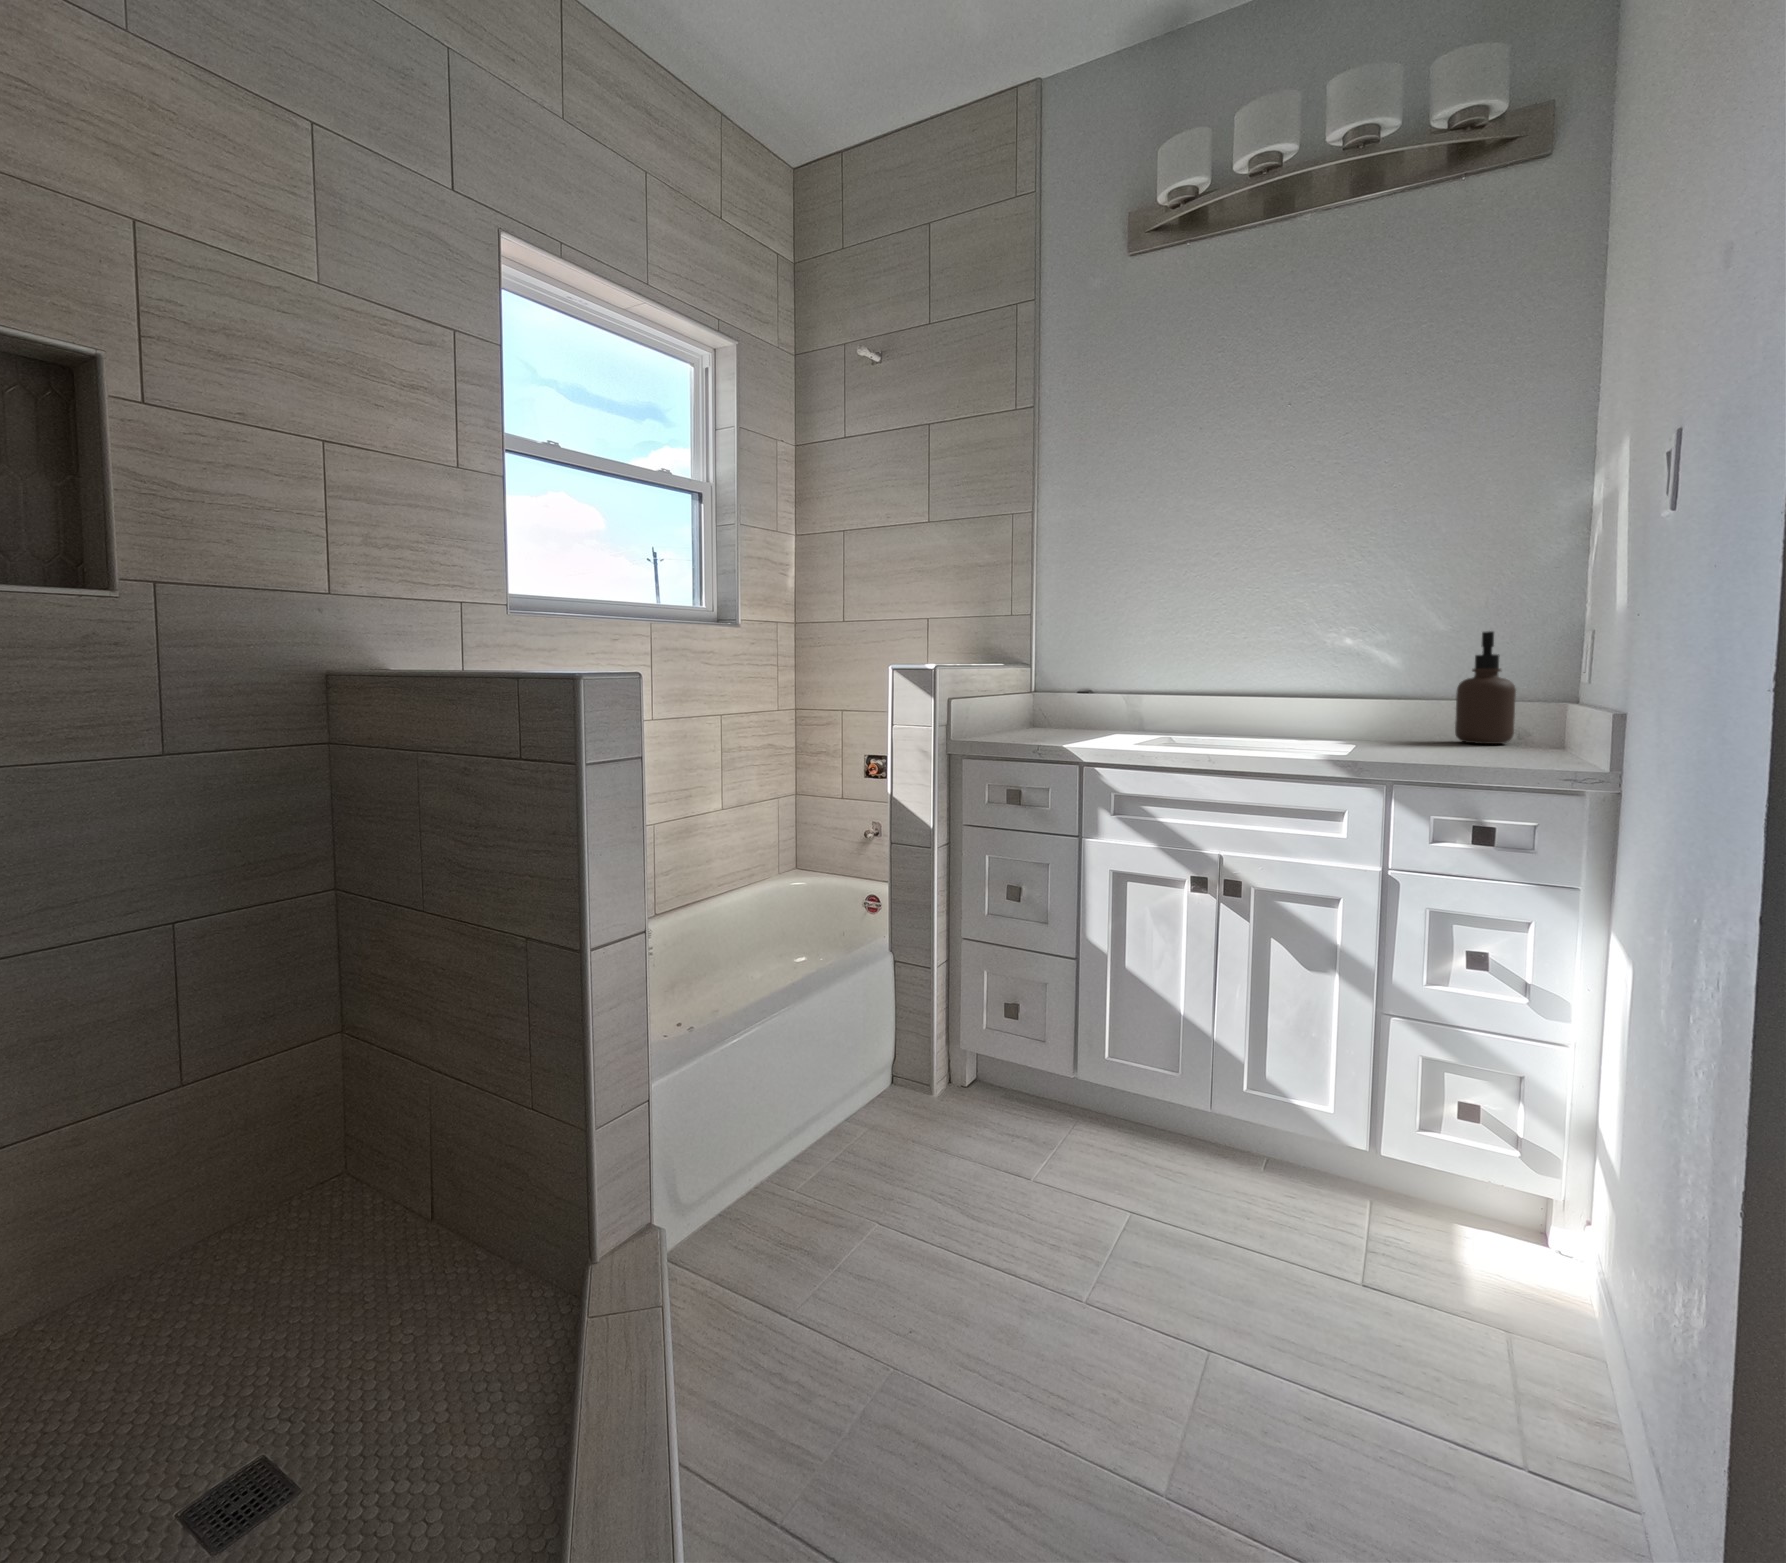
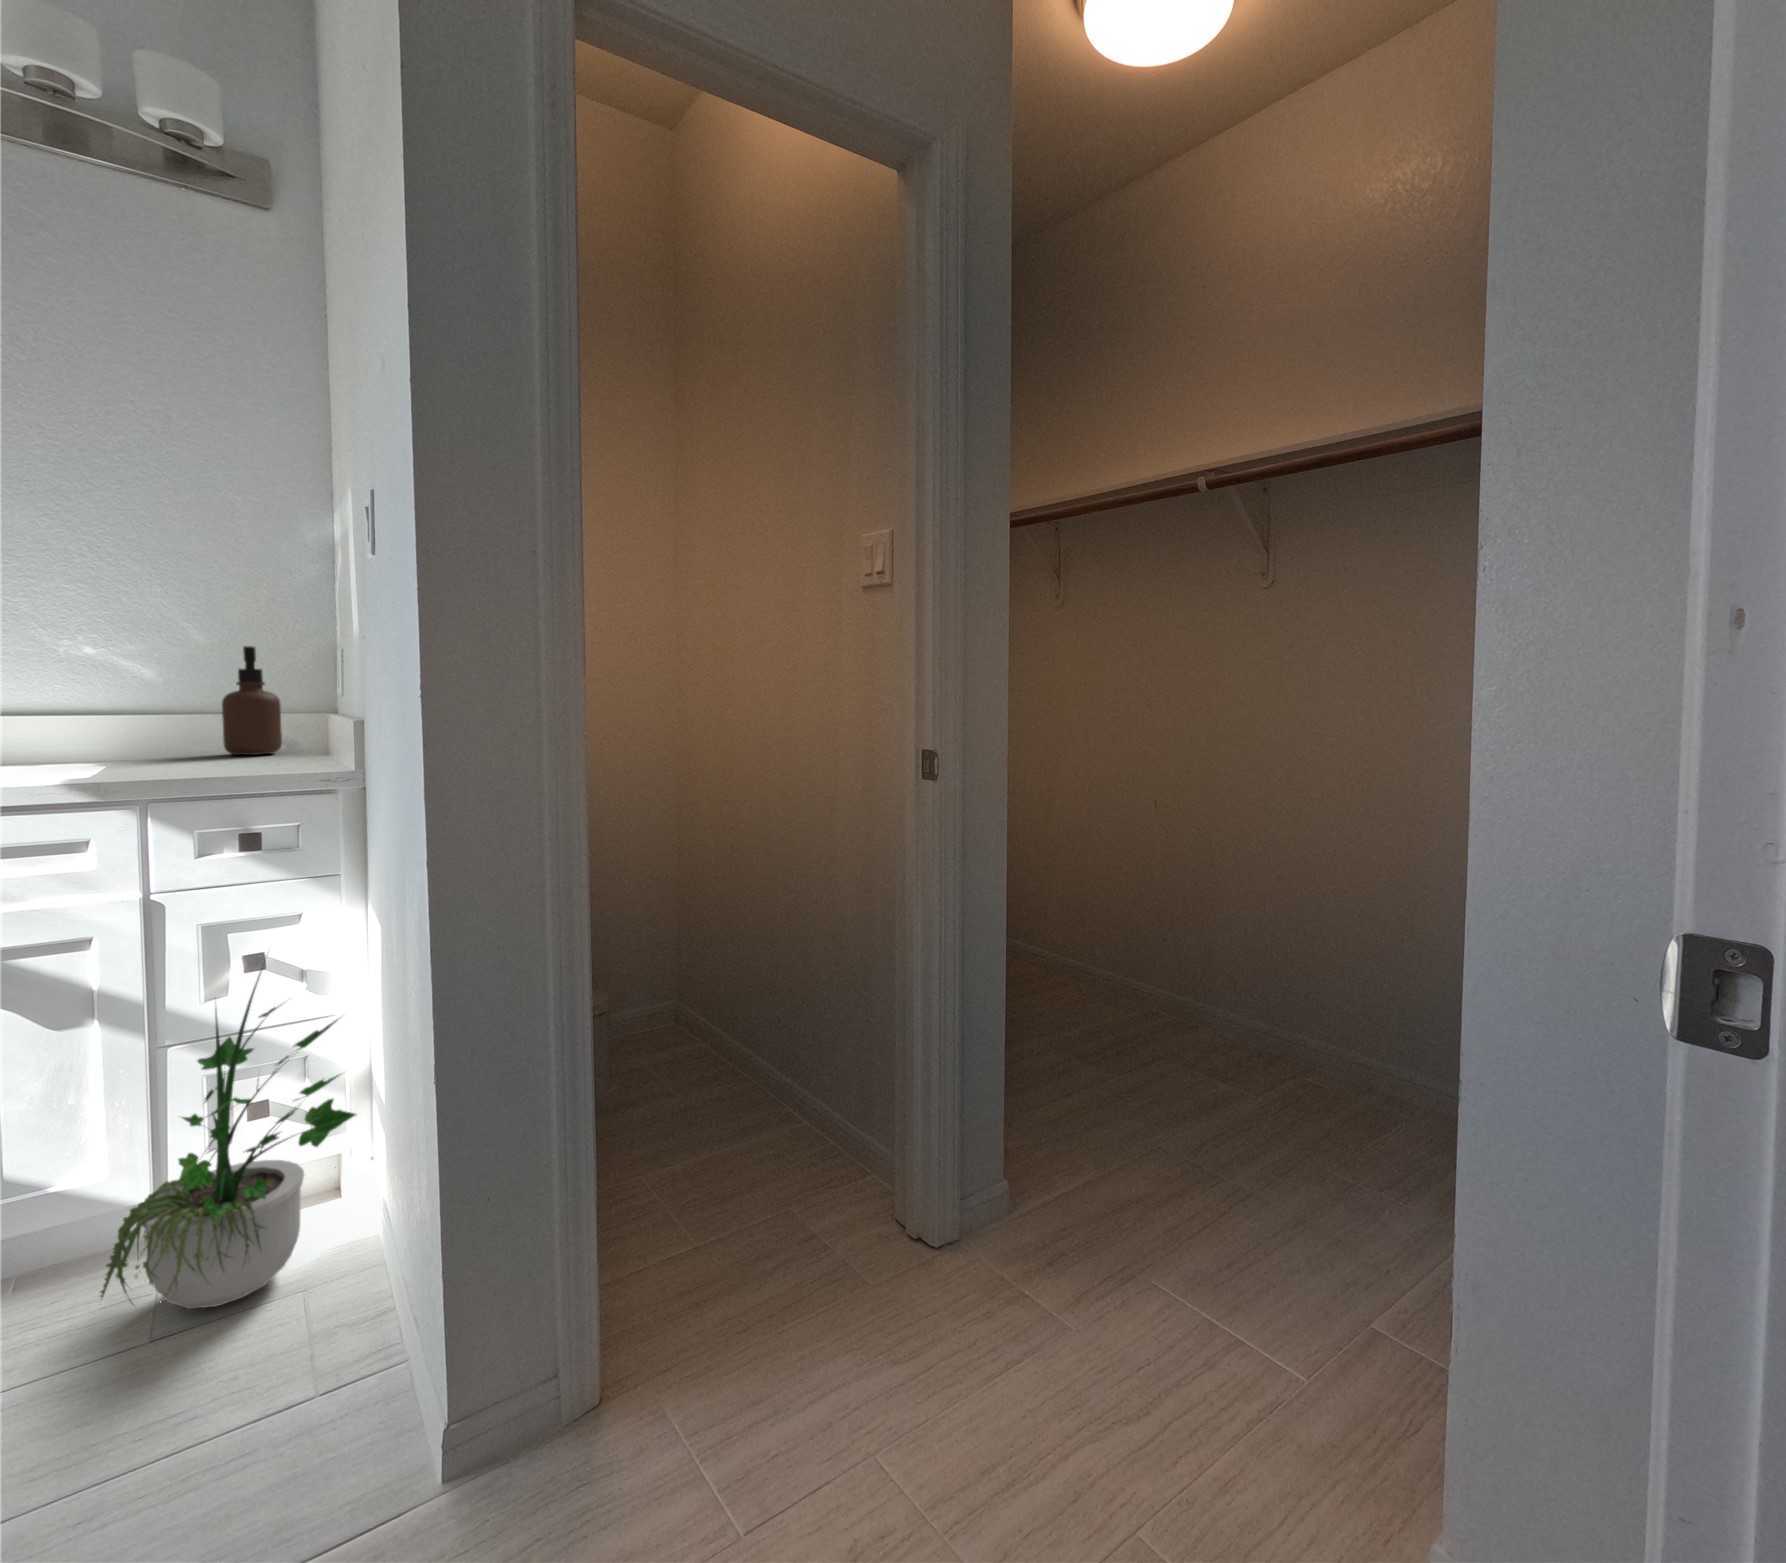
potted plant: none [1326,950,1595,1301] -> present [101,955,356,1309]

